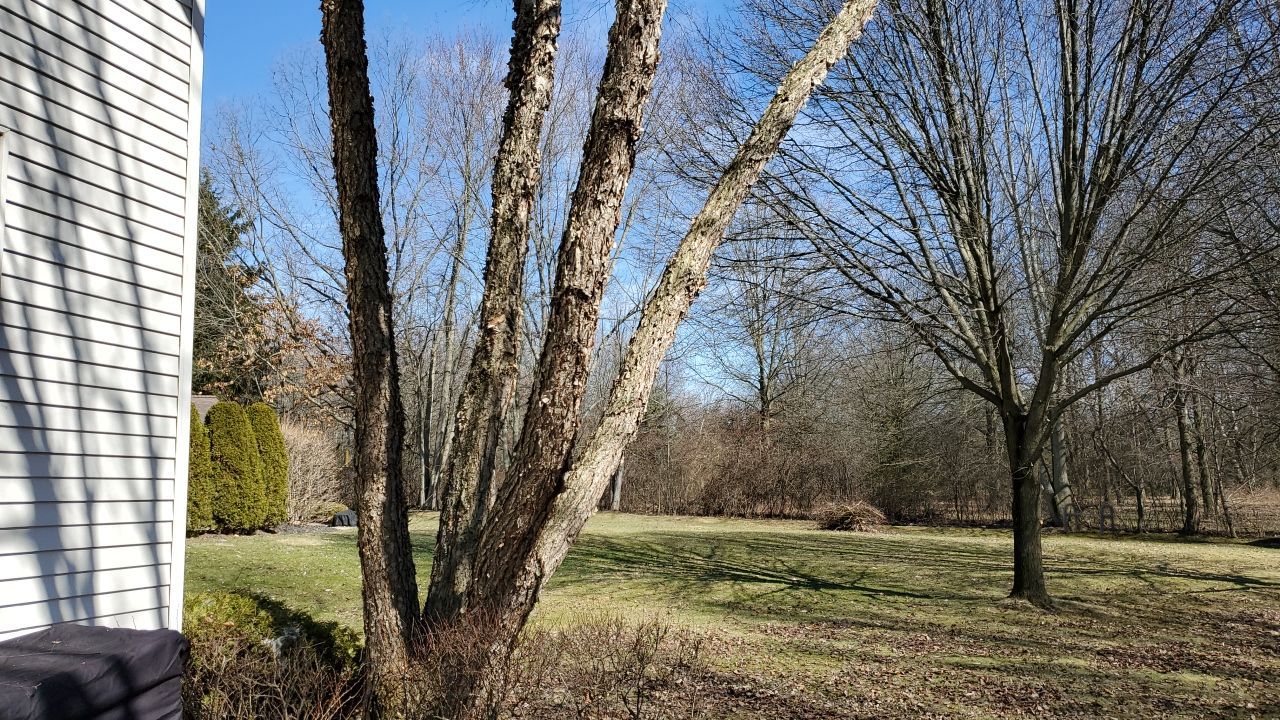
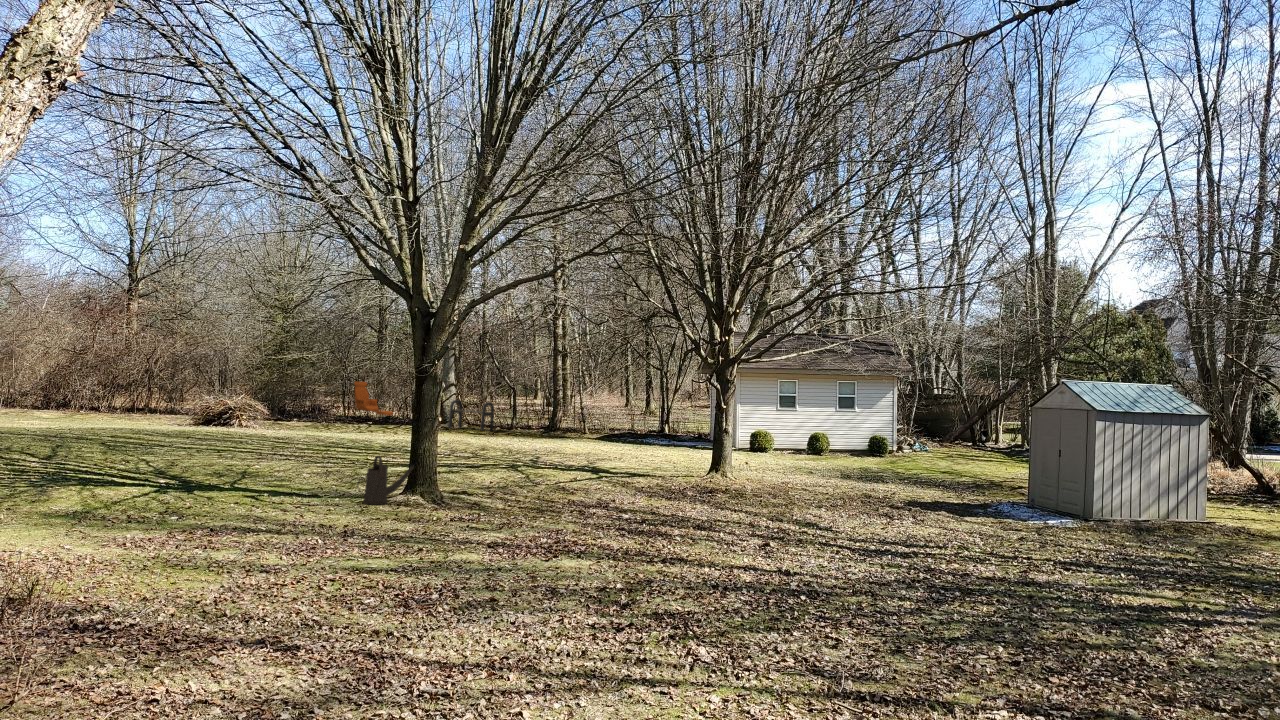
lounge chair: none [963,489,1005,528] -> present [354,382,393,422]
watering can: none [962,560,1018,607] -> present [357,456,414,505]

